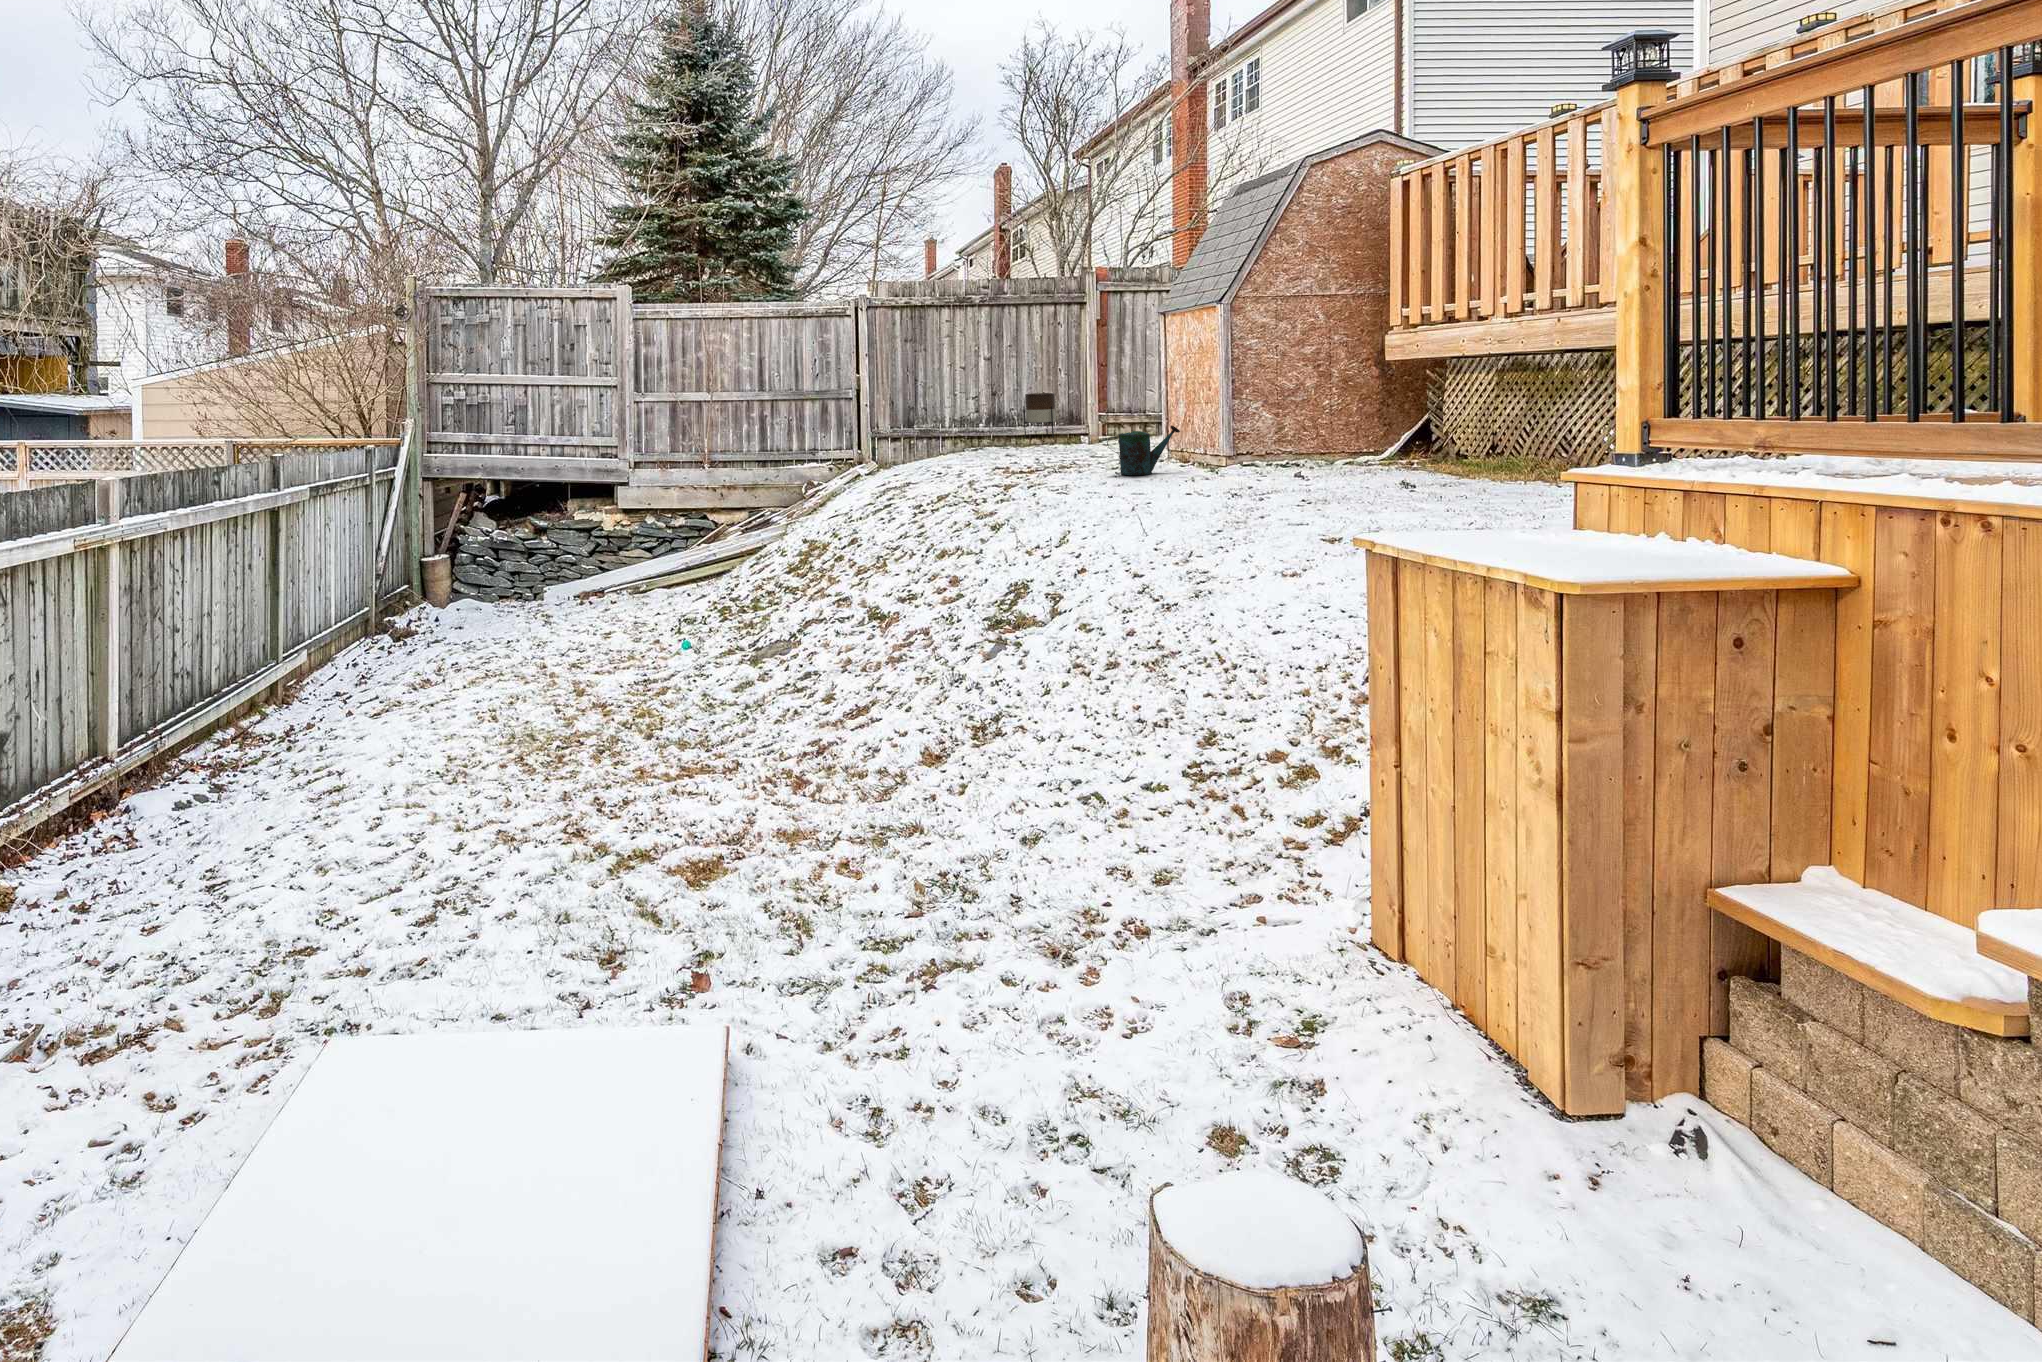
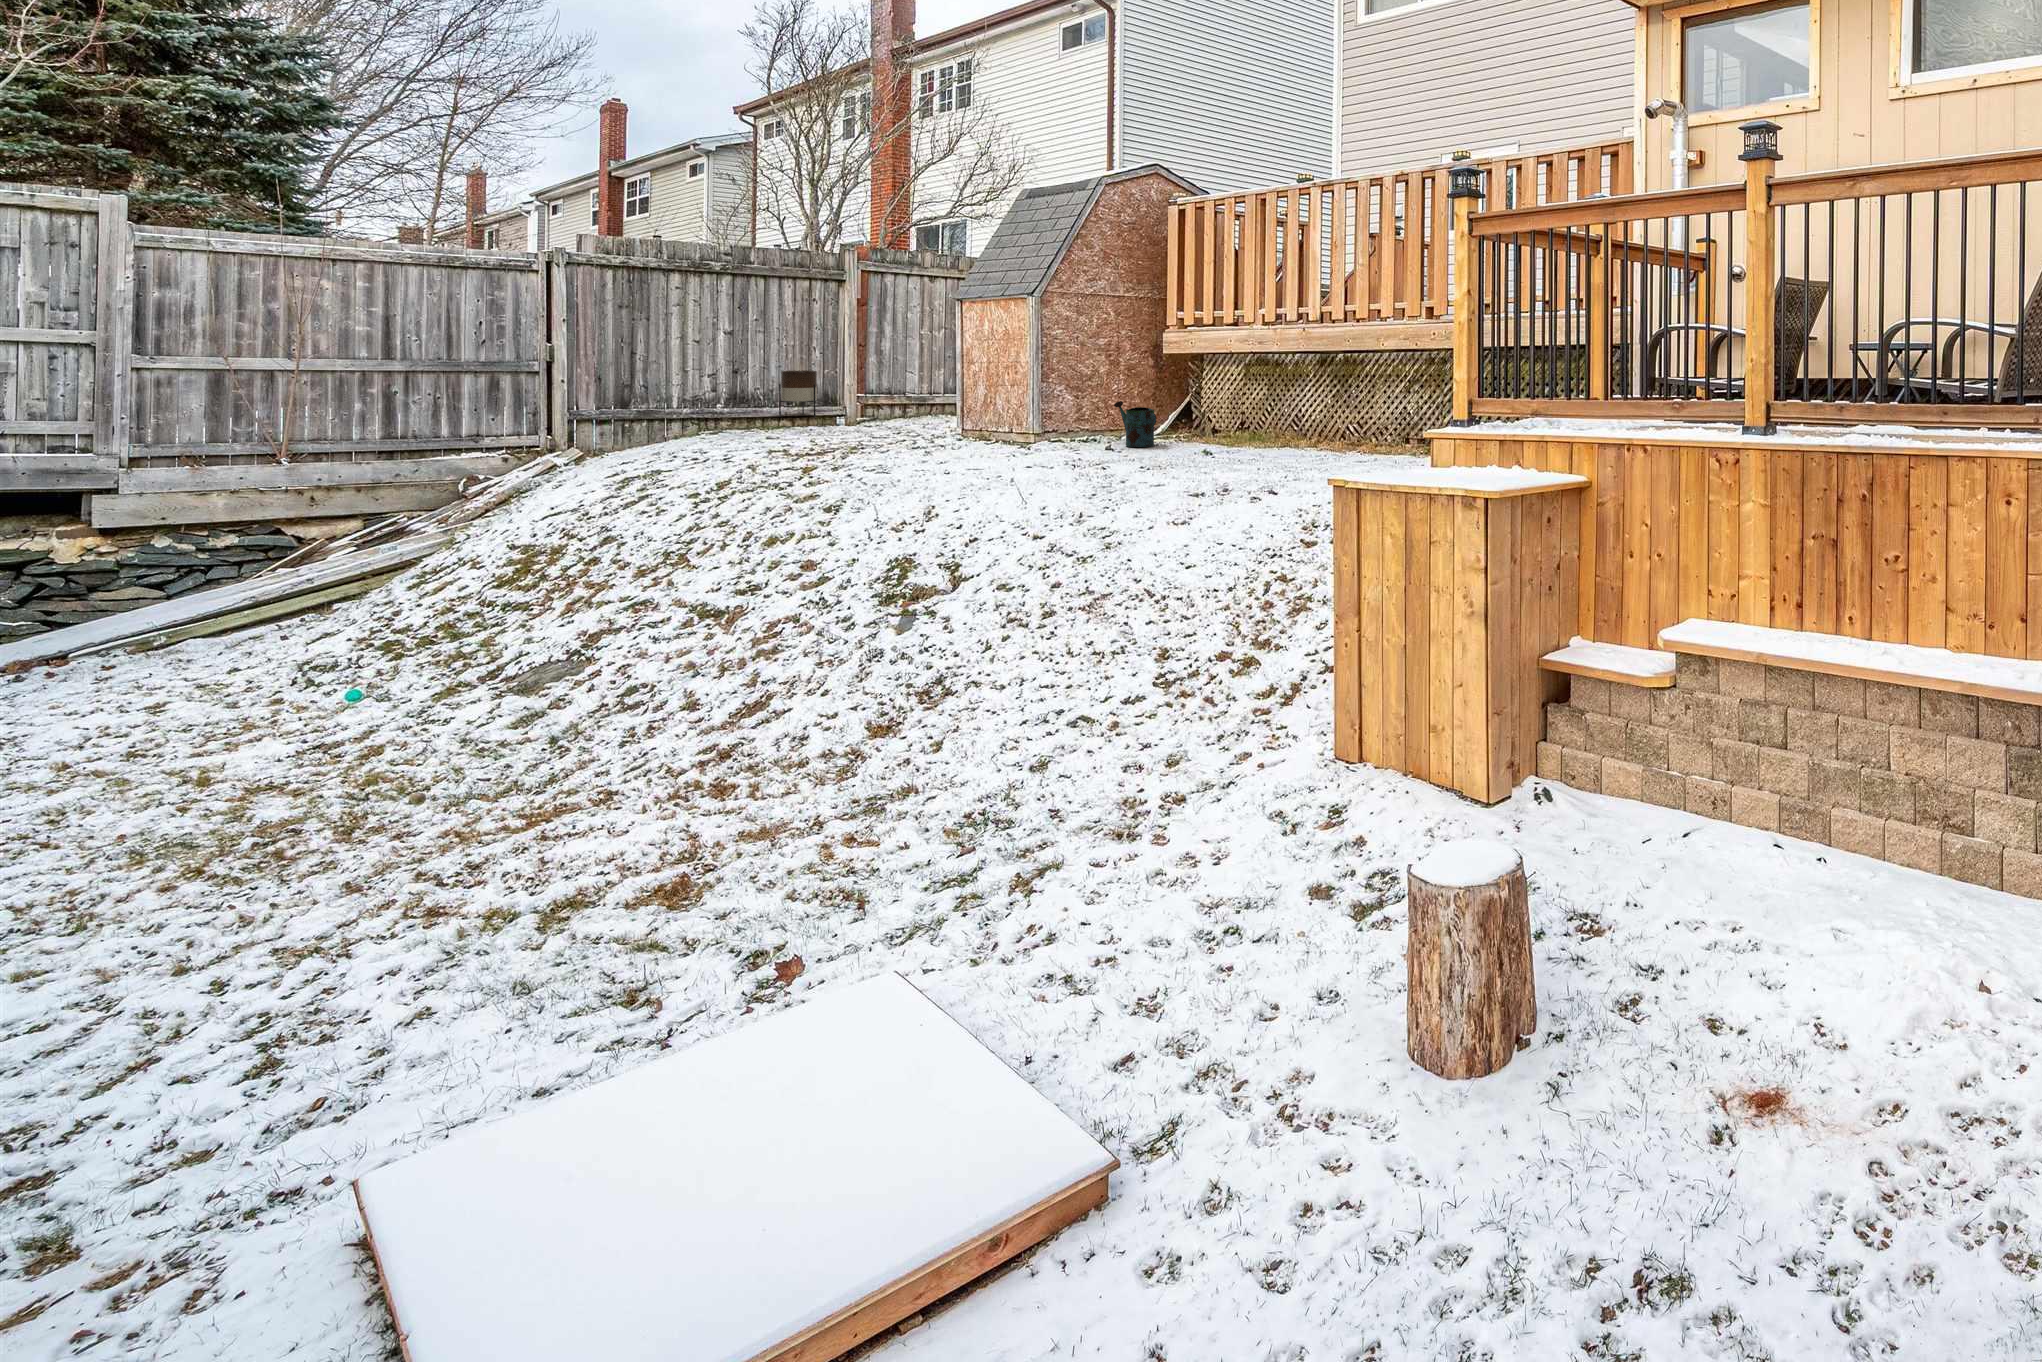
watering can: present [1107,426,1180,475] -> present [1114,401,1156,447]

